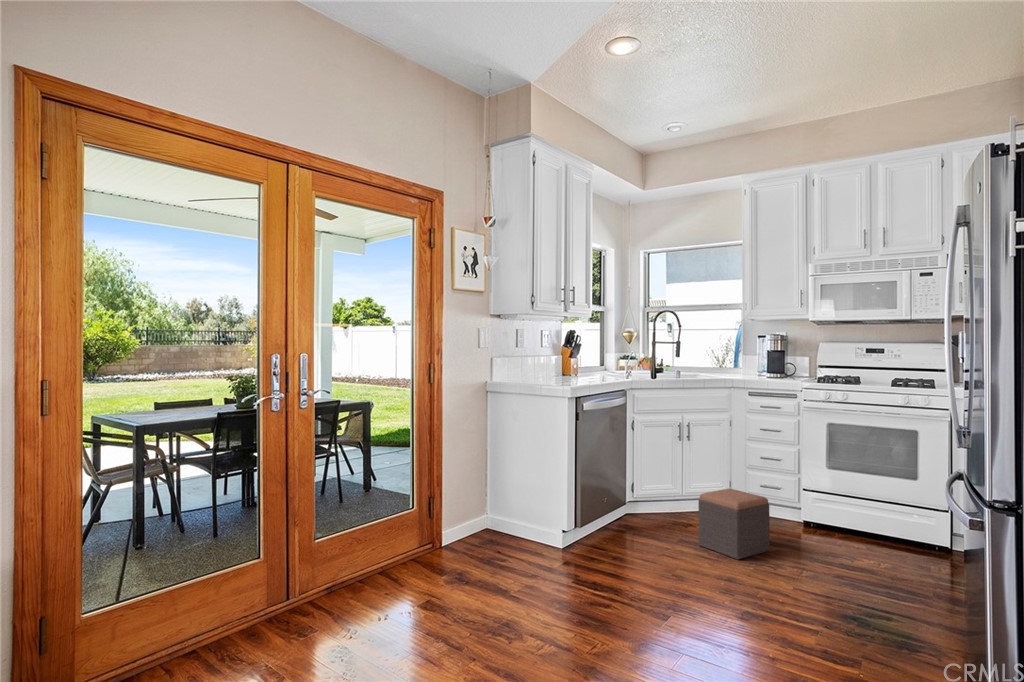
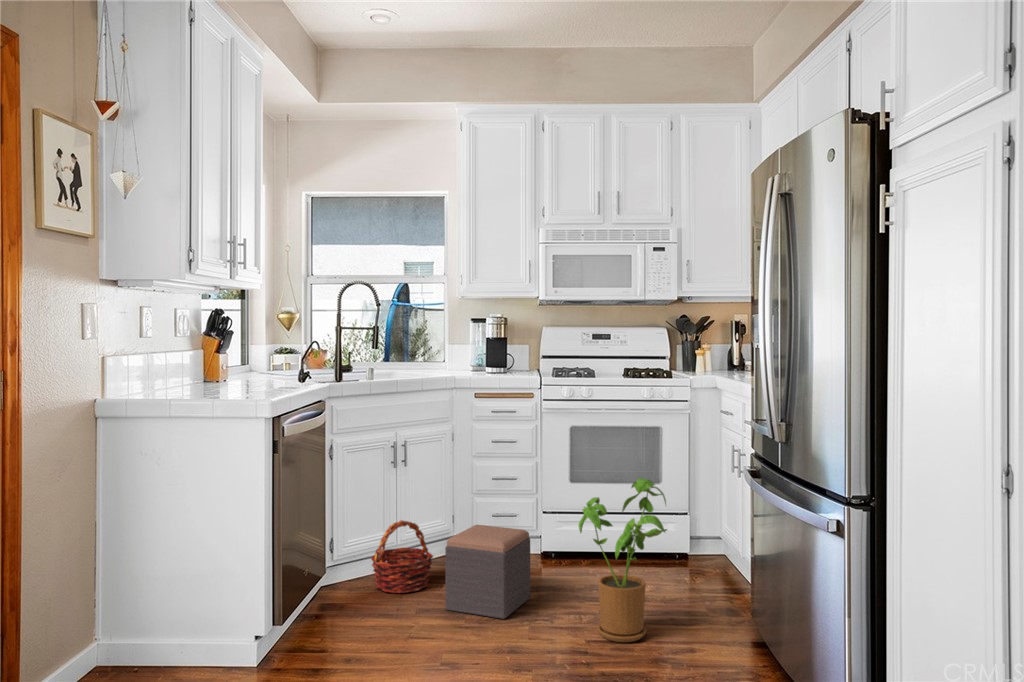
house plant: none [794,465,875,597] -> present [579,478,667,642]
basket: none [657,478,702,530] -> present [371,520,433,593]

